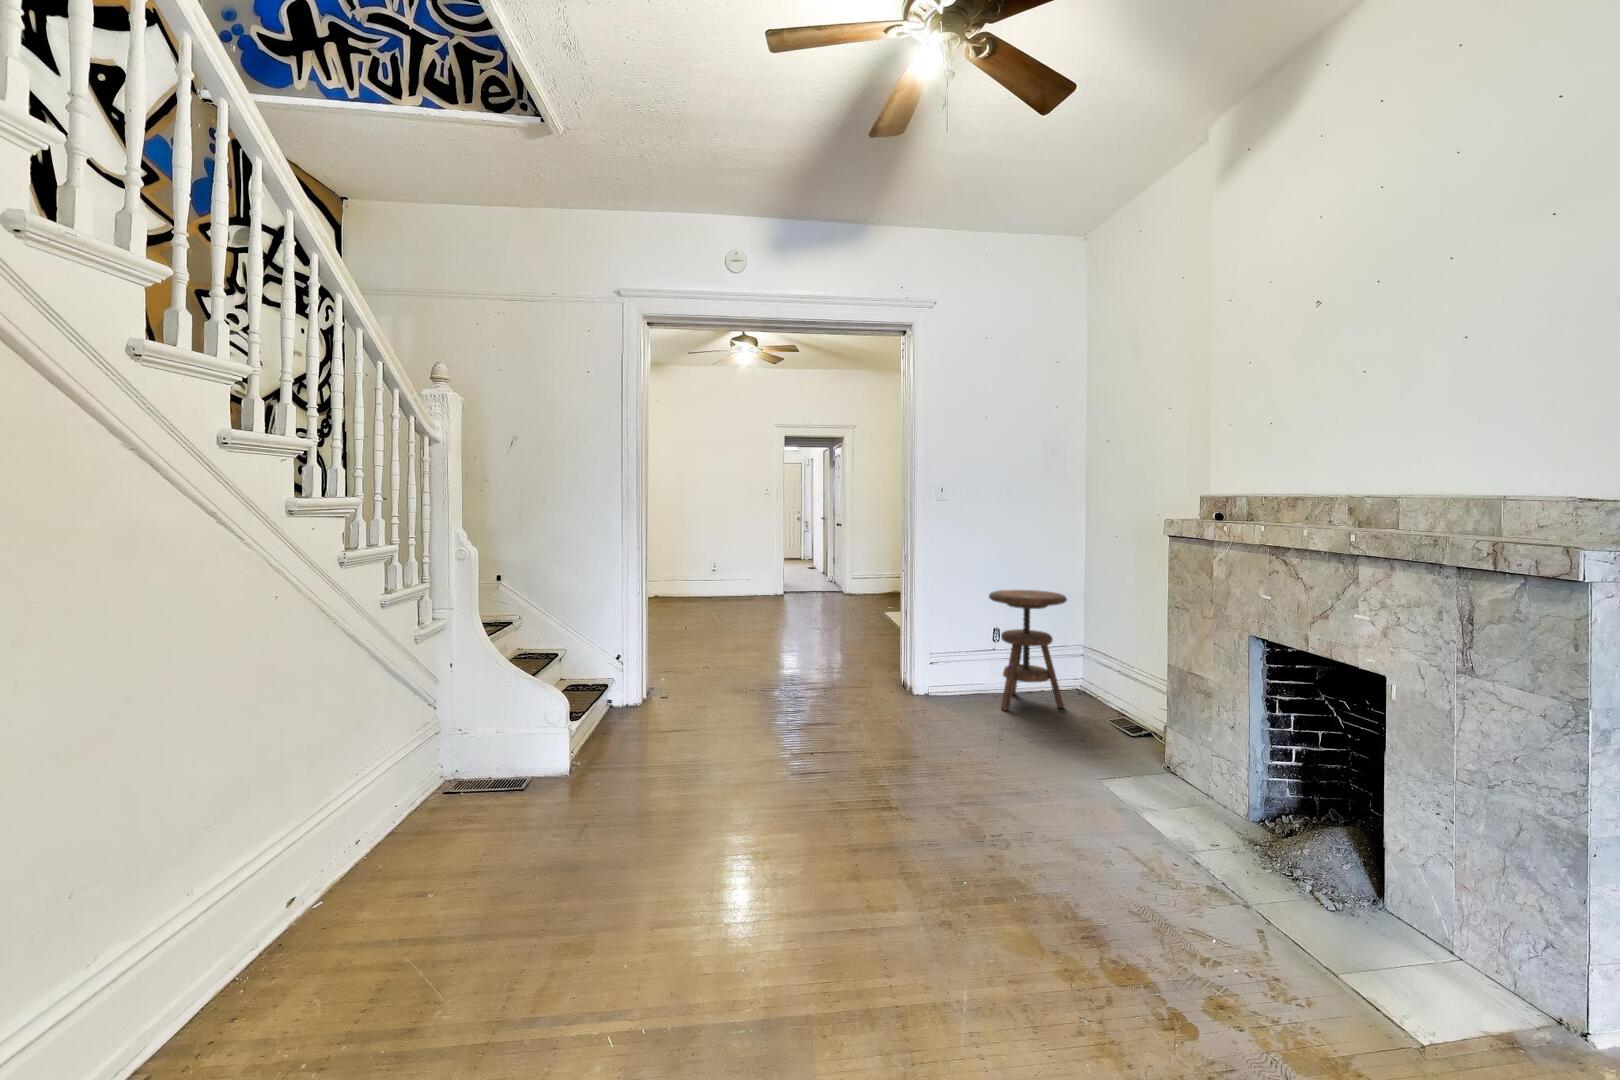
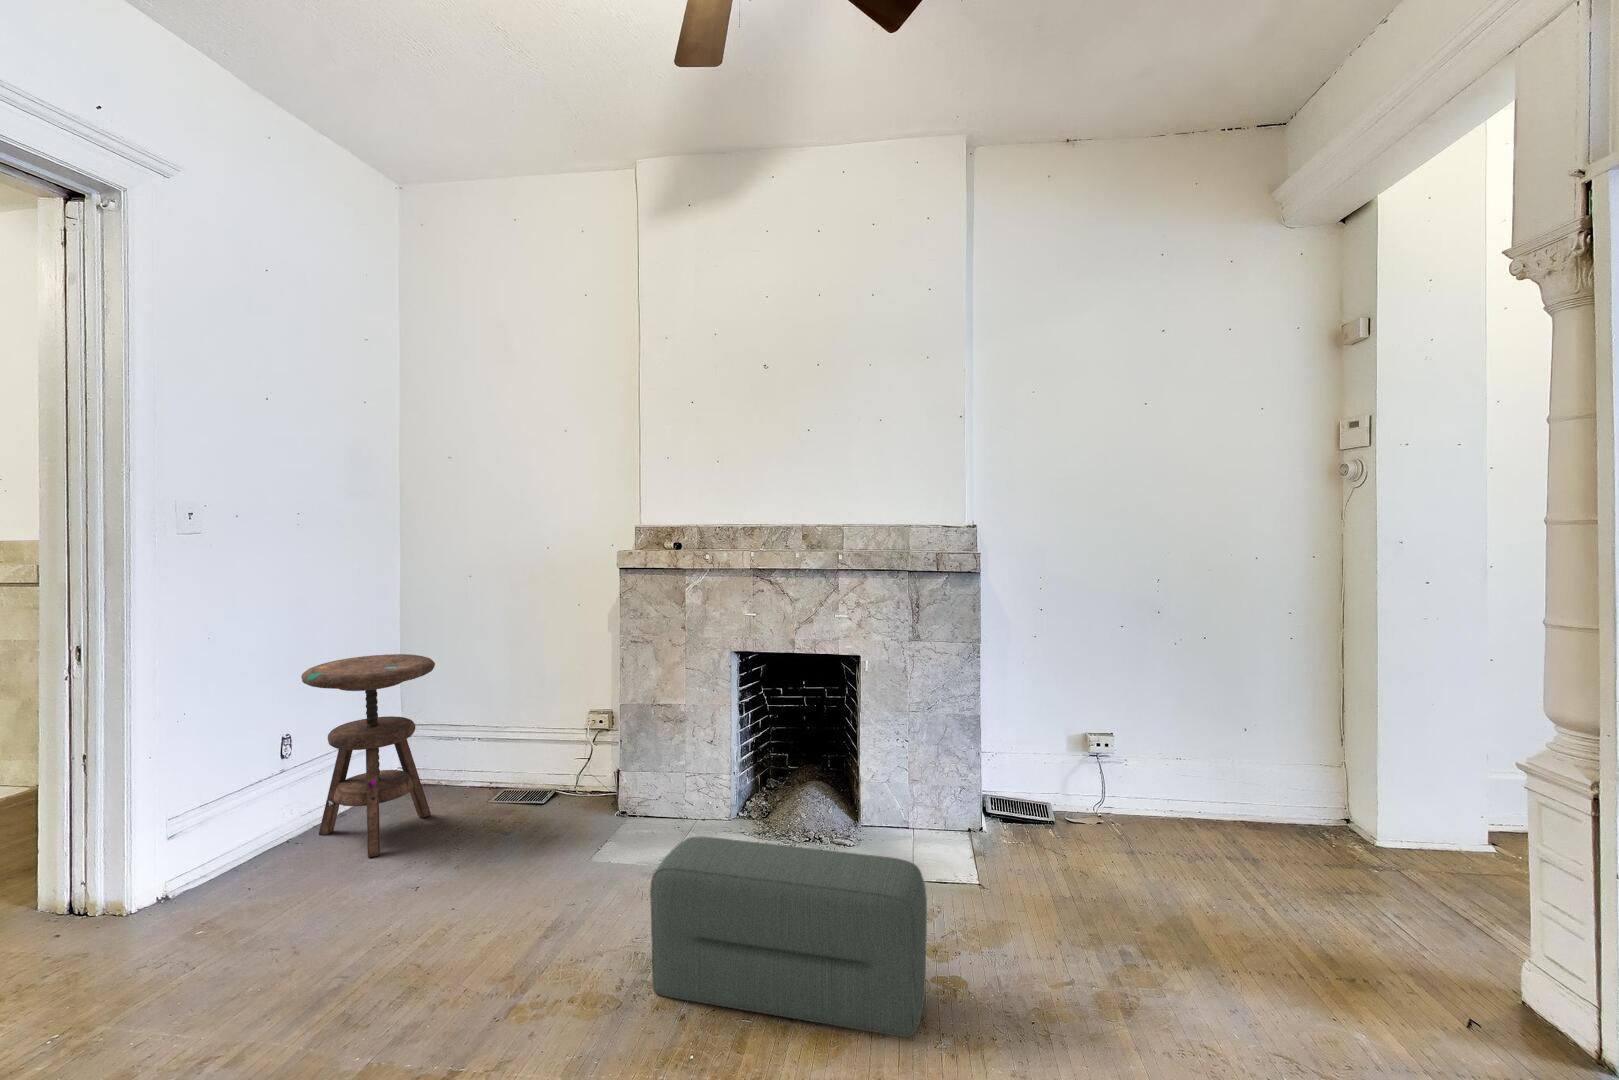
pouf: none [953,731,1061,948] -> present [650,837,927,1037]

